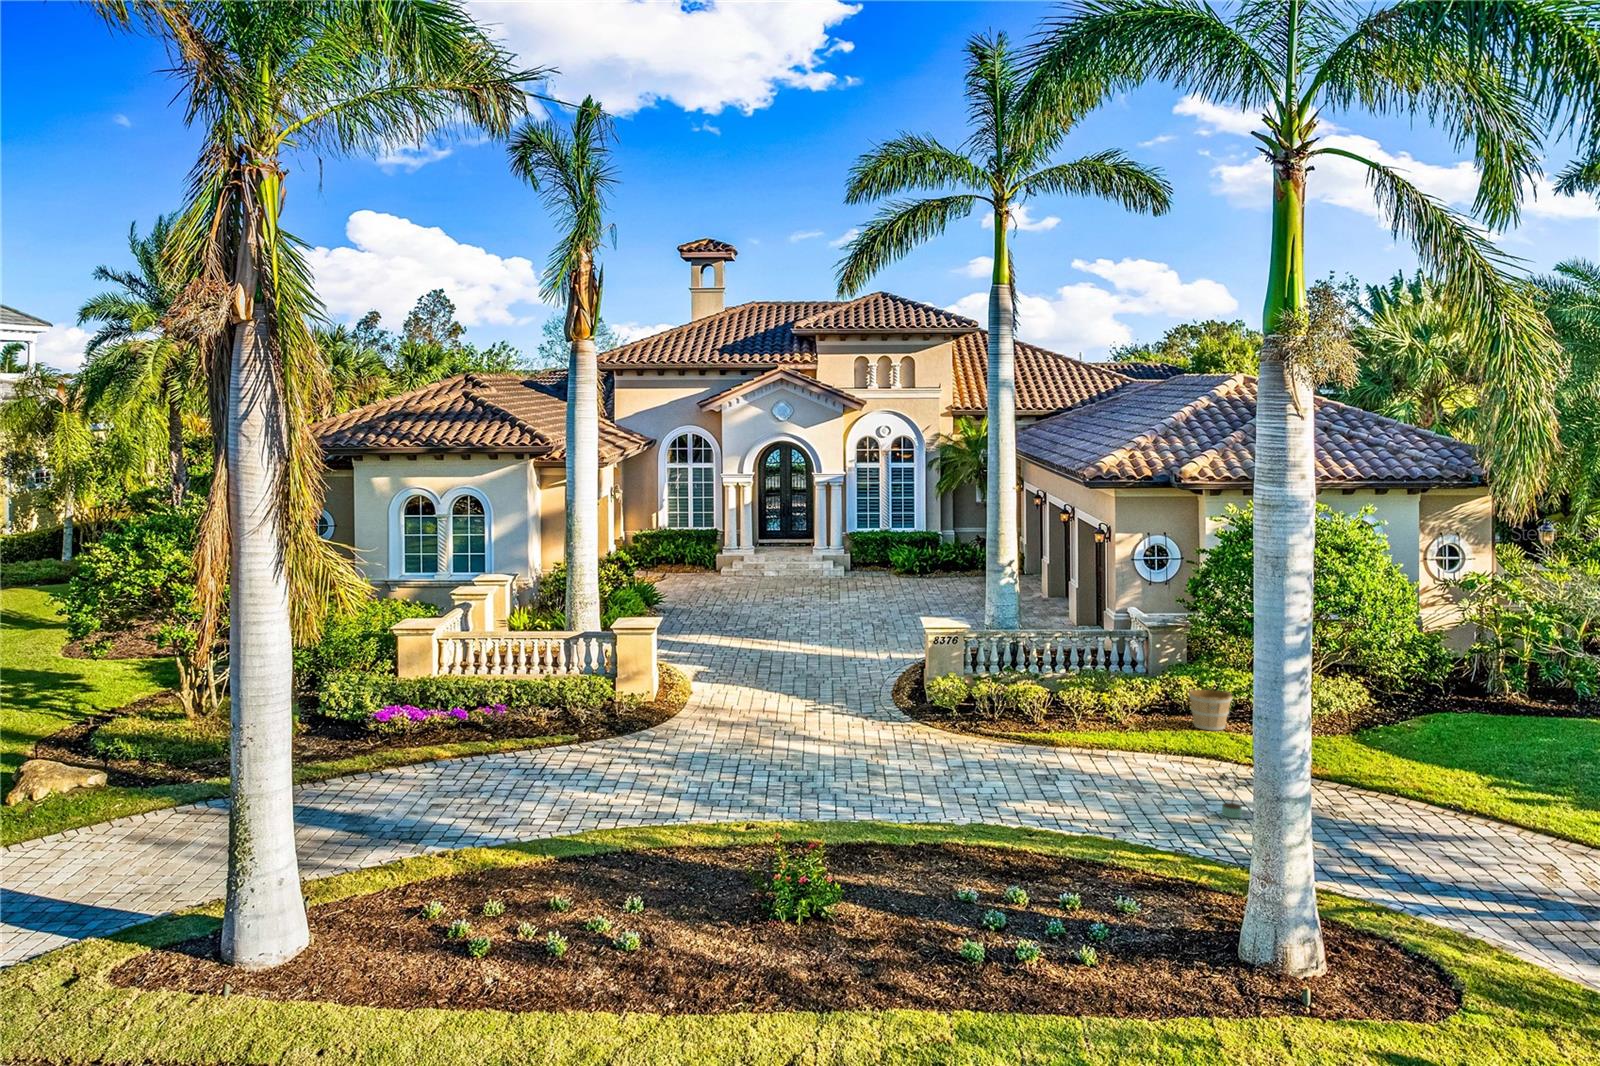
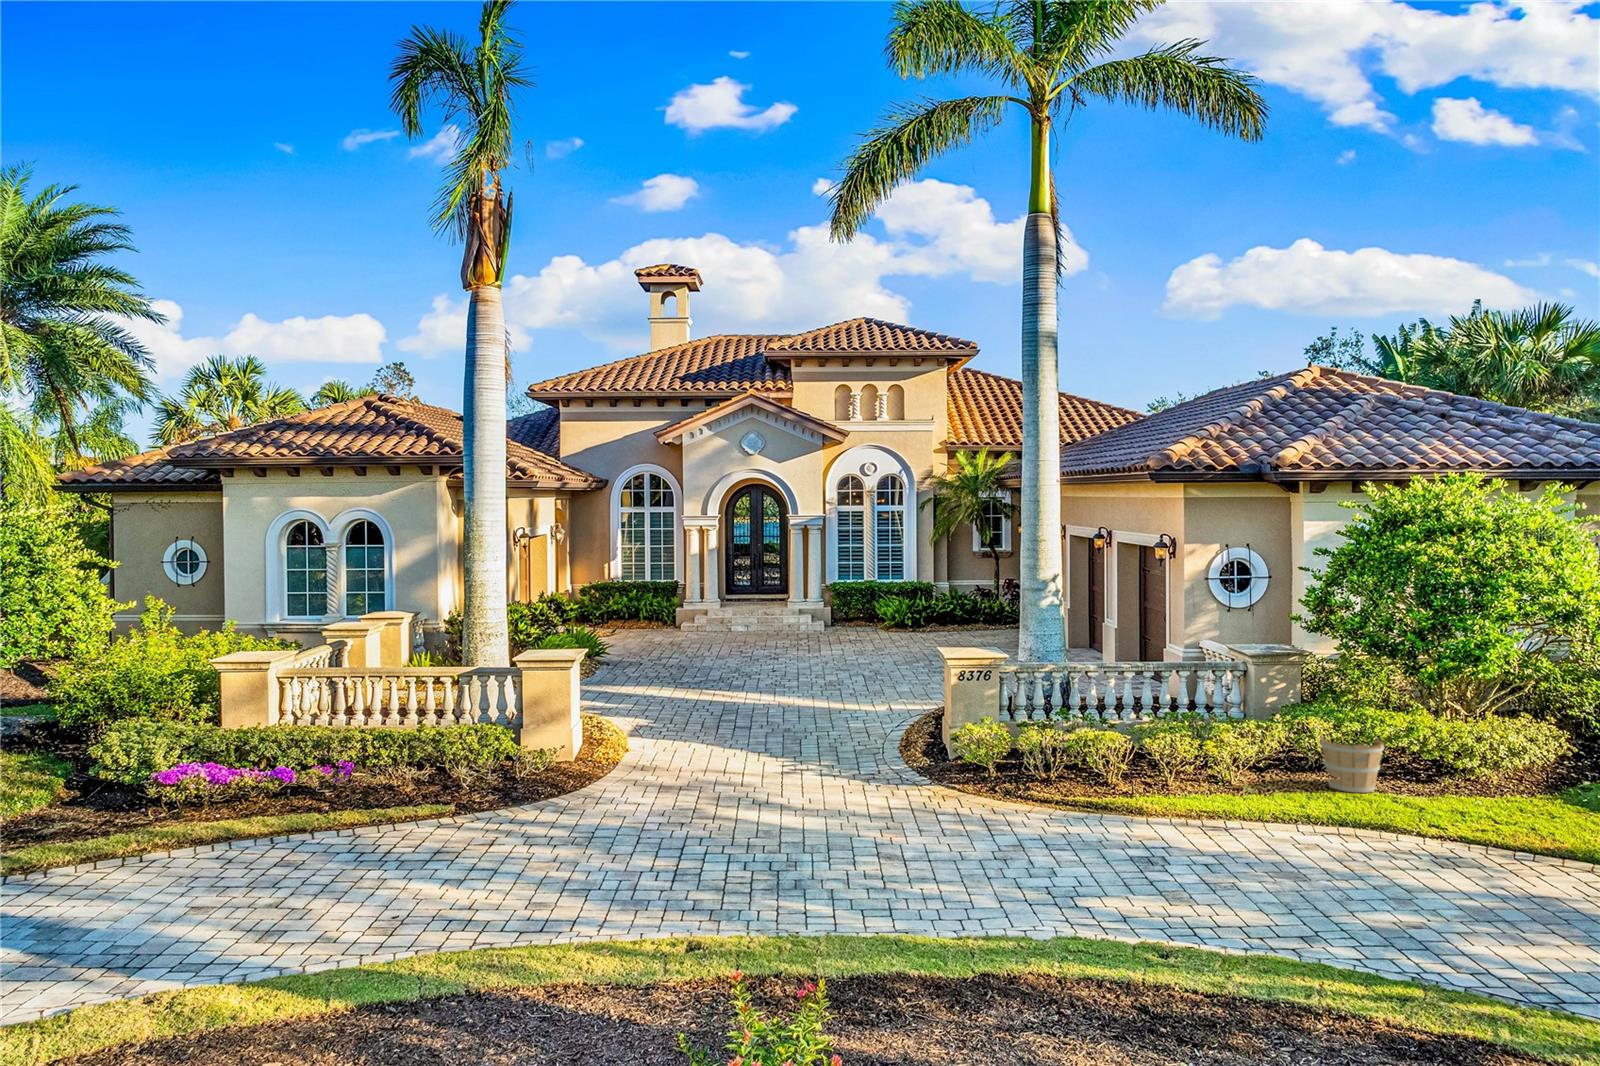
potted plant: present [1217,764,1242,818] -> none [1445,820,1493,916]

